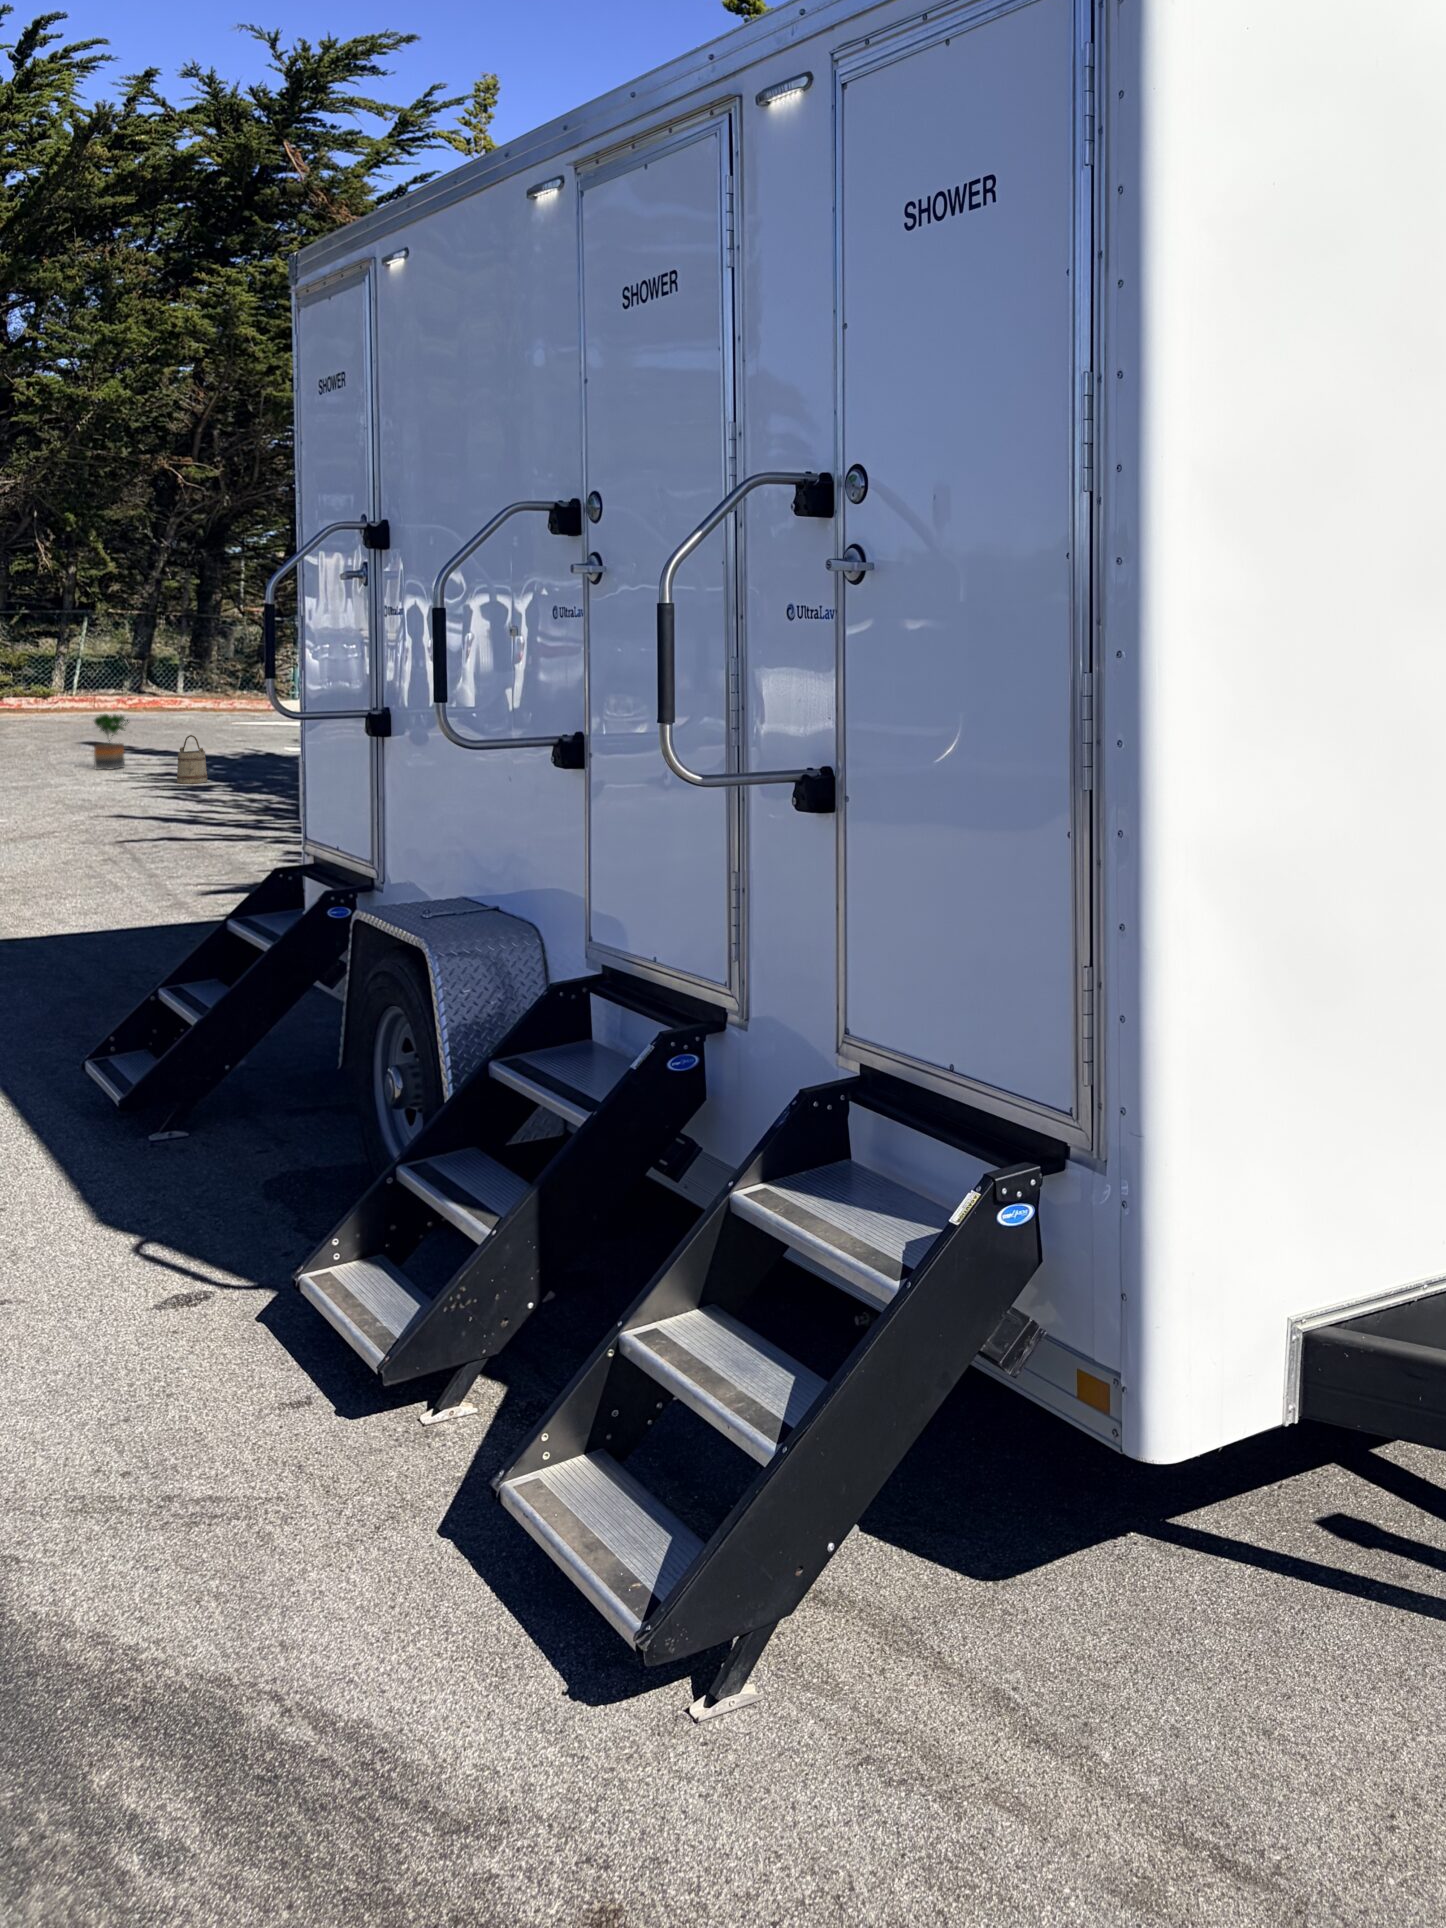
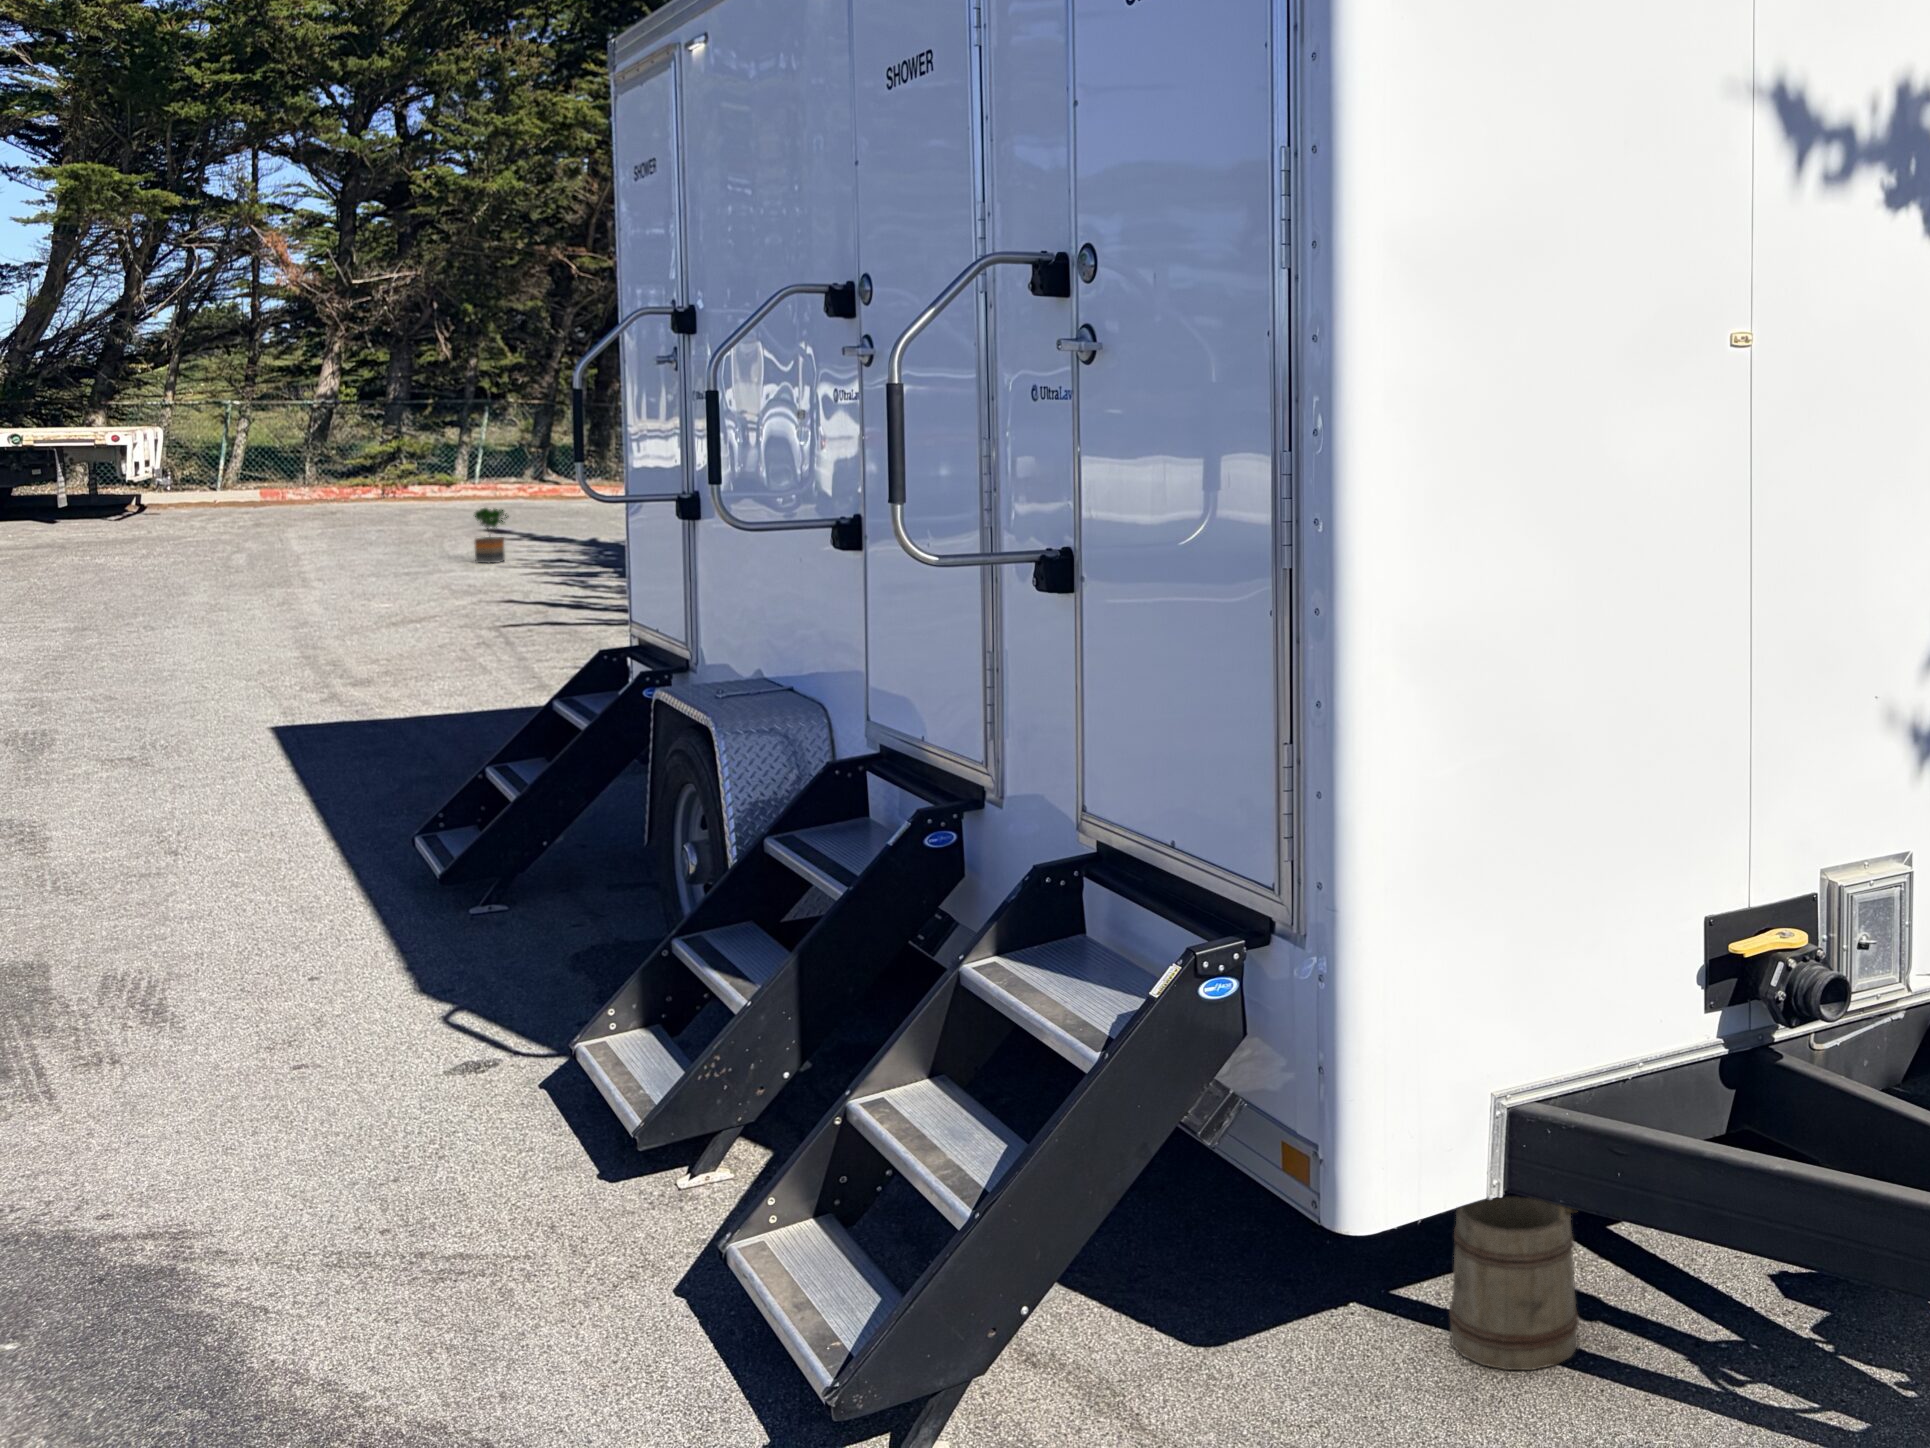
bucket: present [177,735,207,784] -> present [1449,1197,1579,1370]

